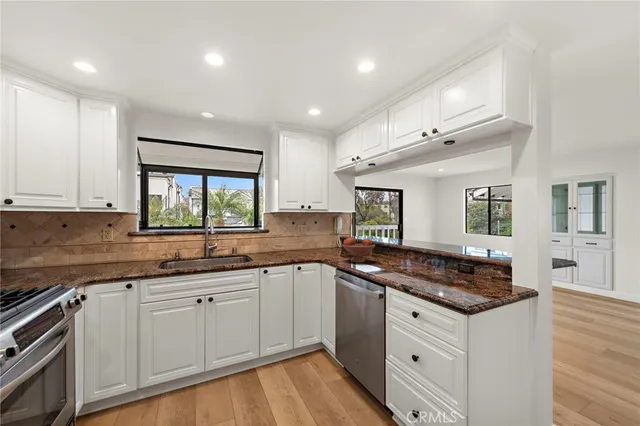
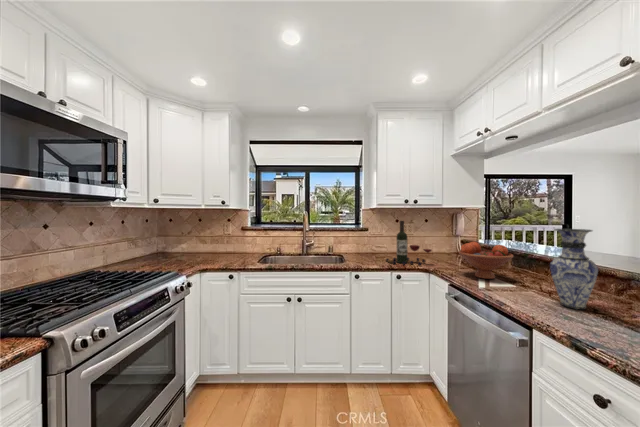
wine bottle: none [286,223,323,259] -> present [386,221,432,265]
vase: none [395,226,416,273] -> present [550,229,598,310]

